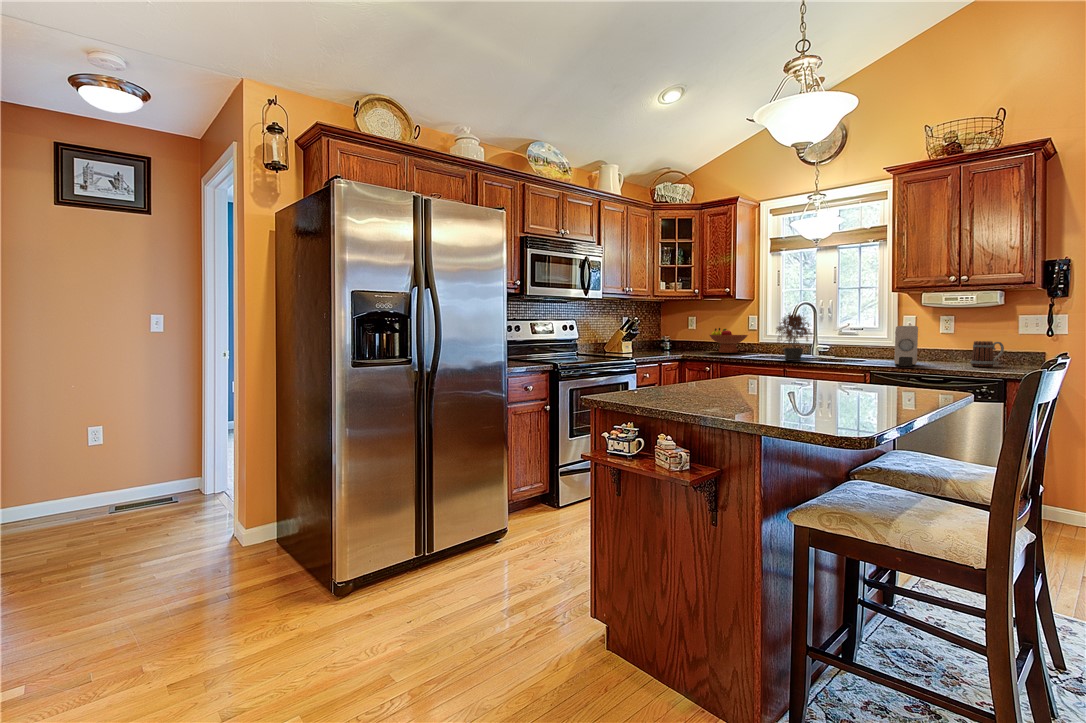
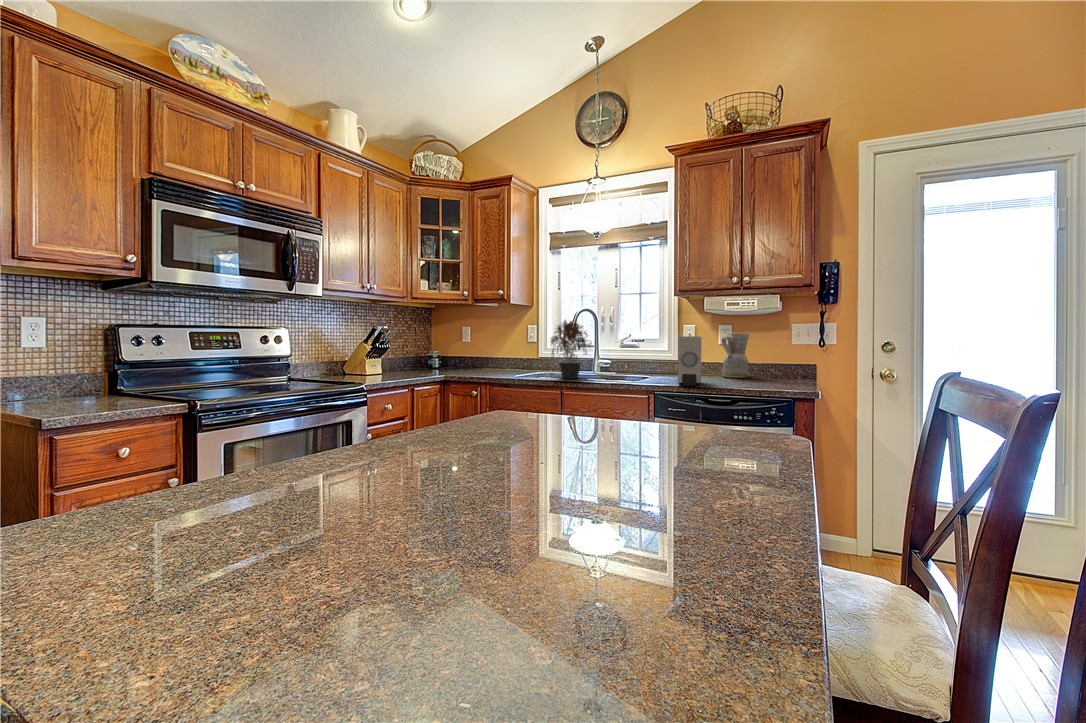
ceramic pitcher: none [938,323,966,361] -> present [721,333,749,378]
fruit bowl: present [709,328,748,353] -> none [481,338,527,368]
mug: present [971,341,1004,367] -> none [755,354,788,385]

